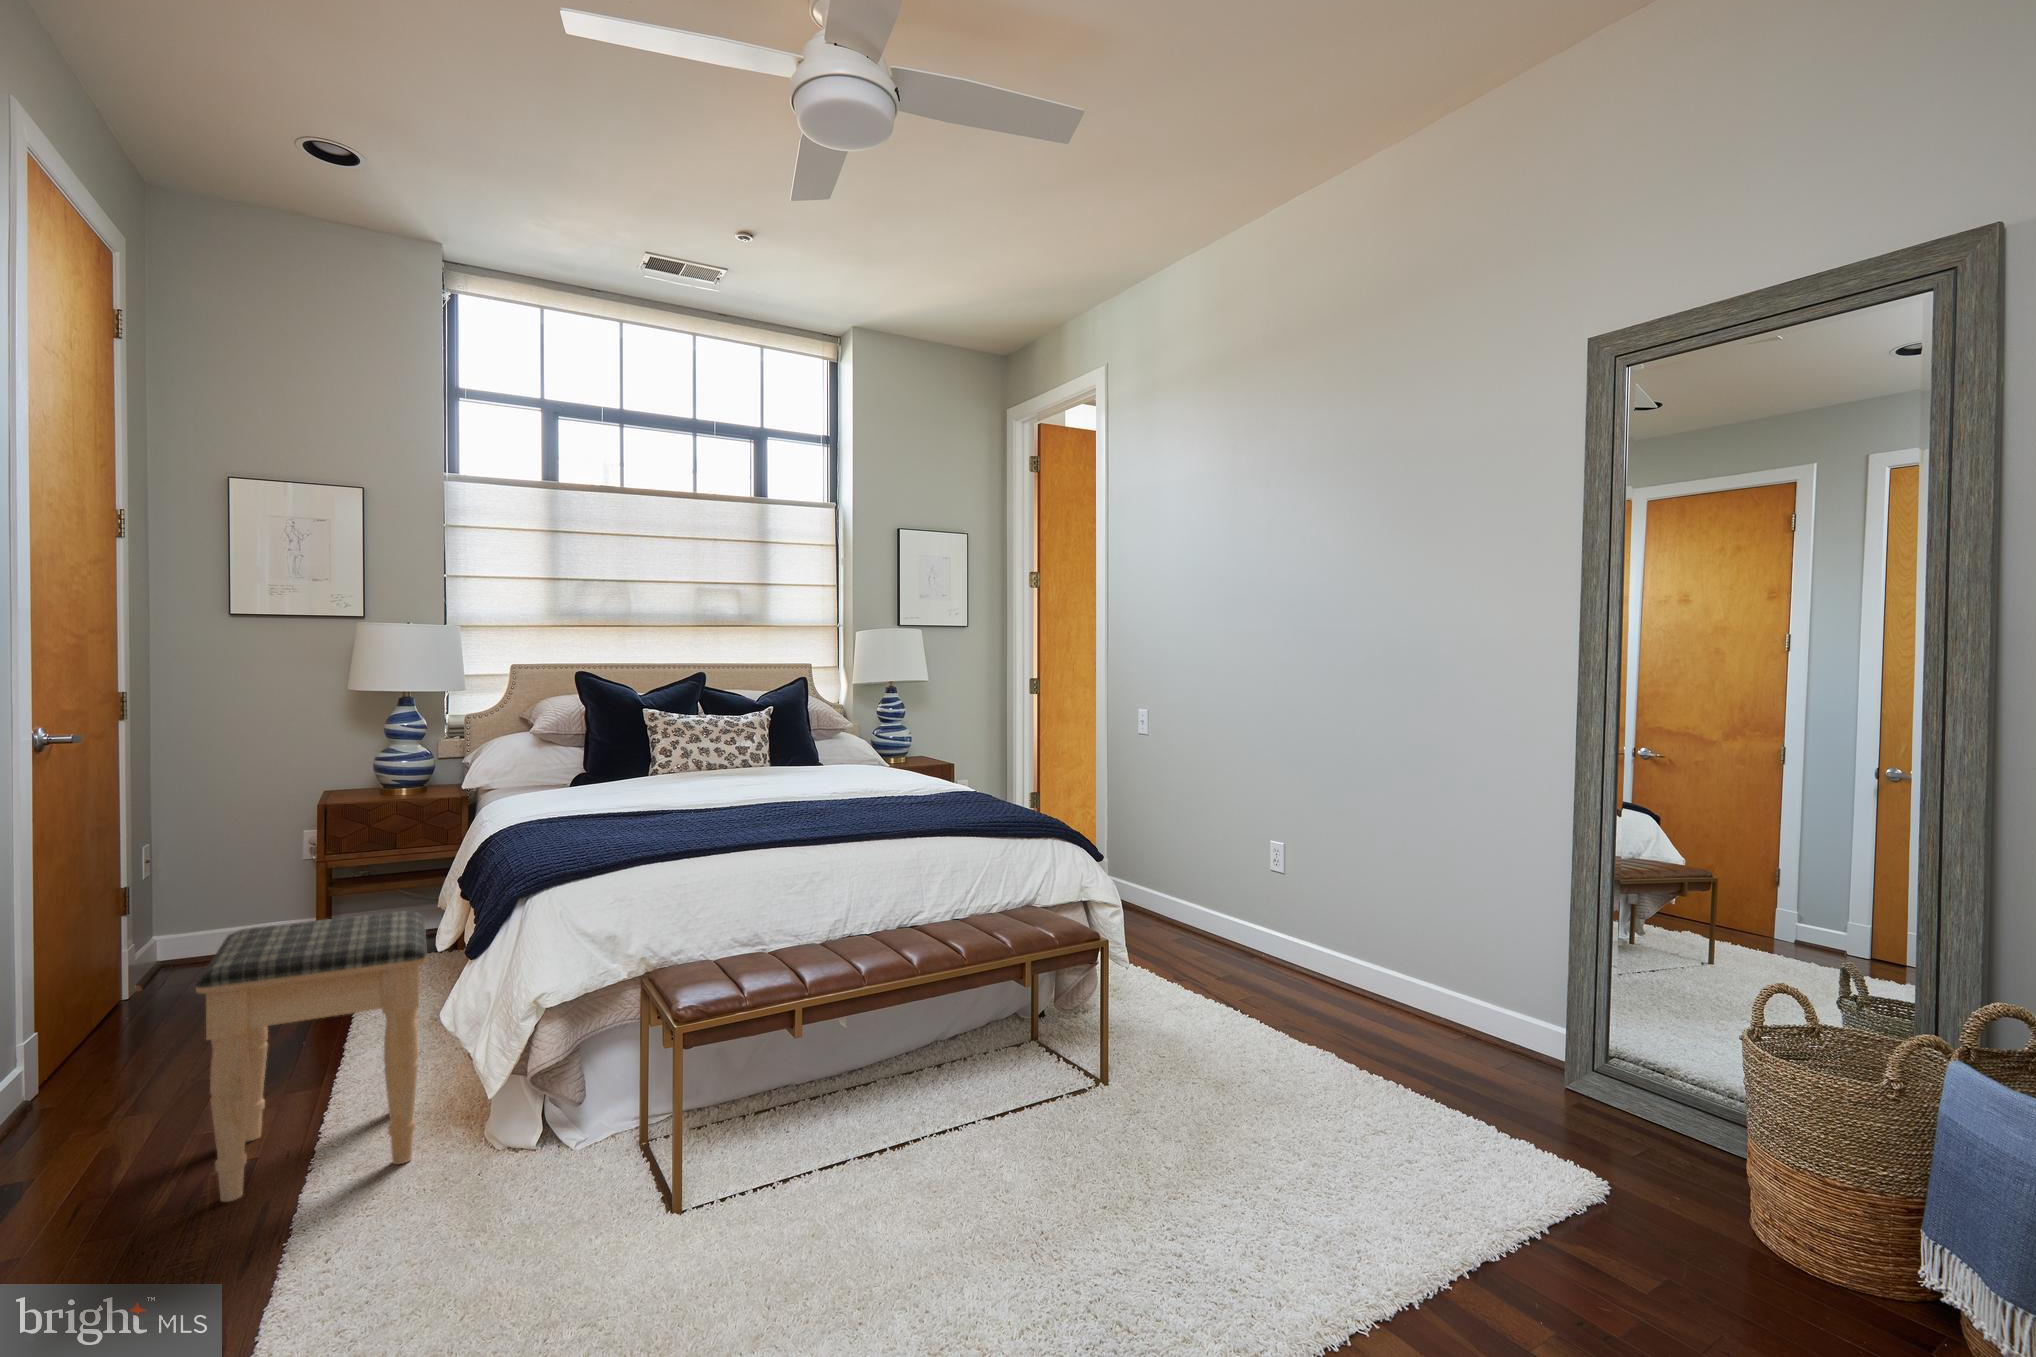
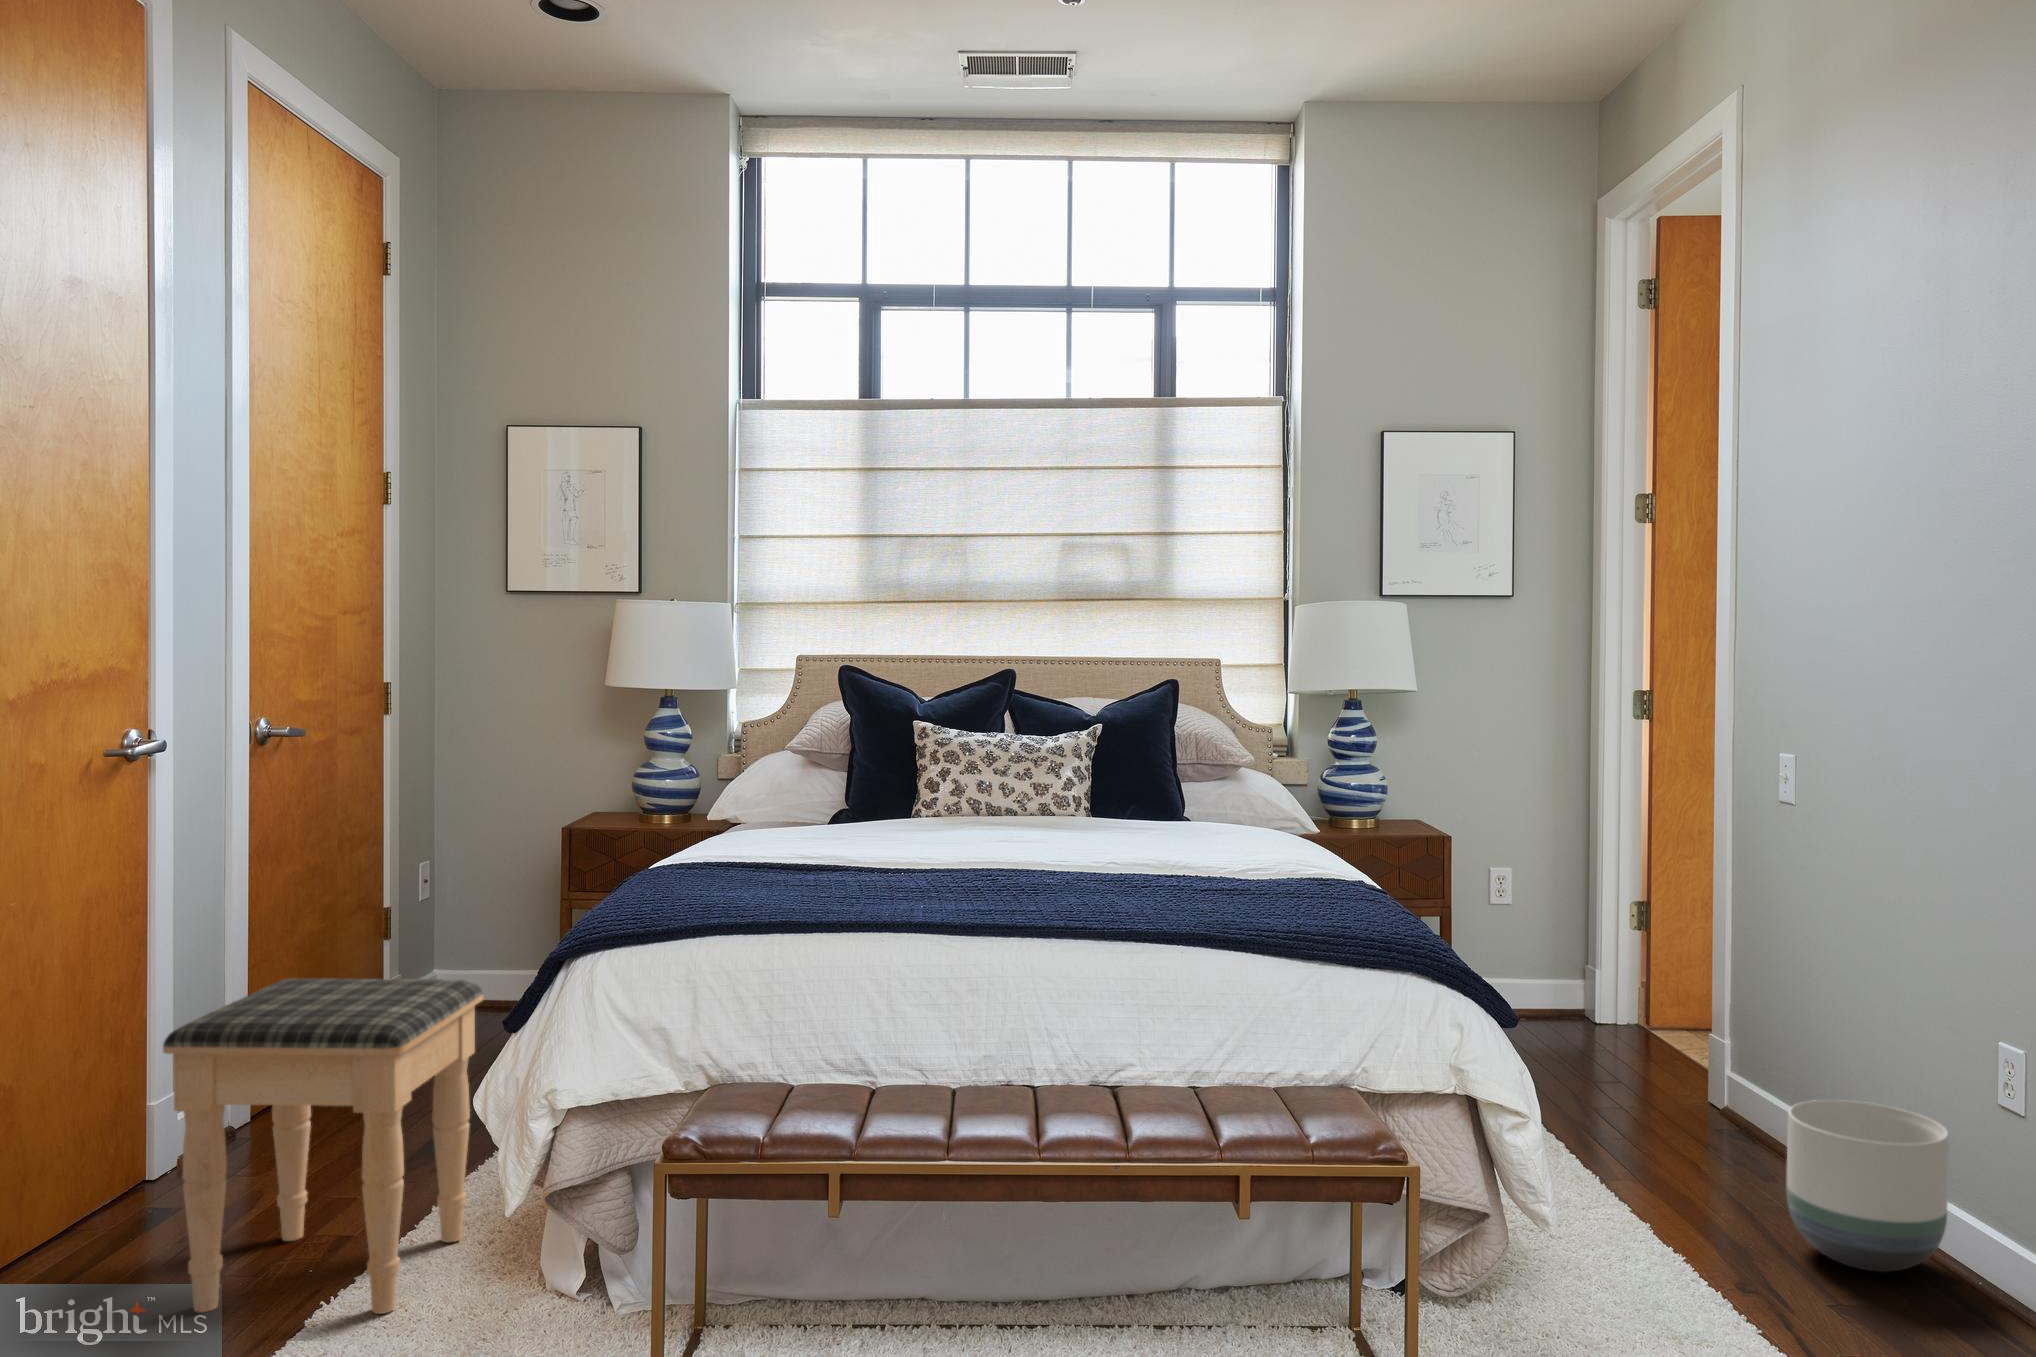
planter: none [1180,880,1250,959] -> present [1786,1100,1949,1272]

